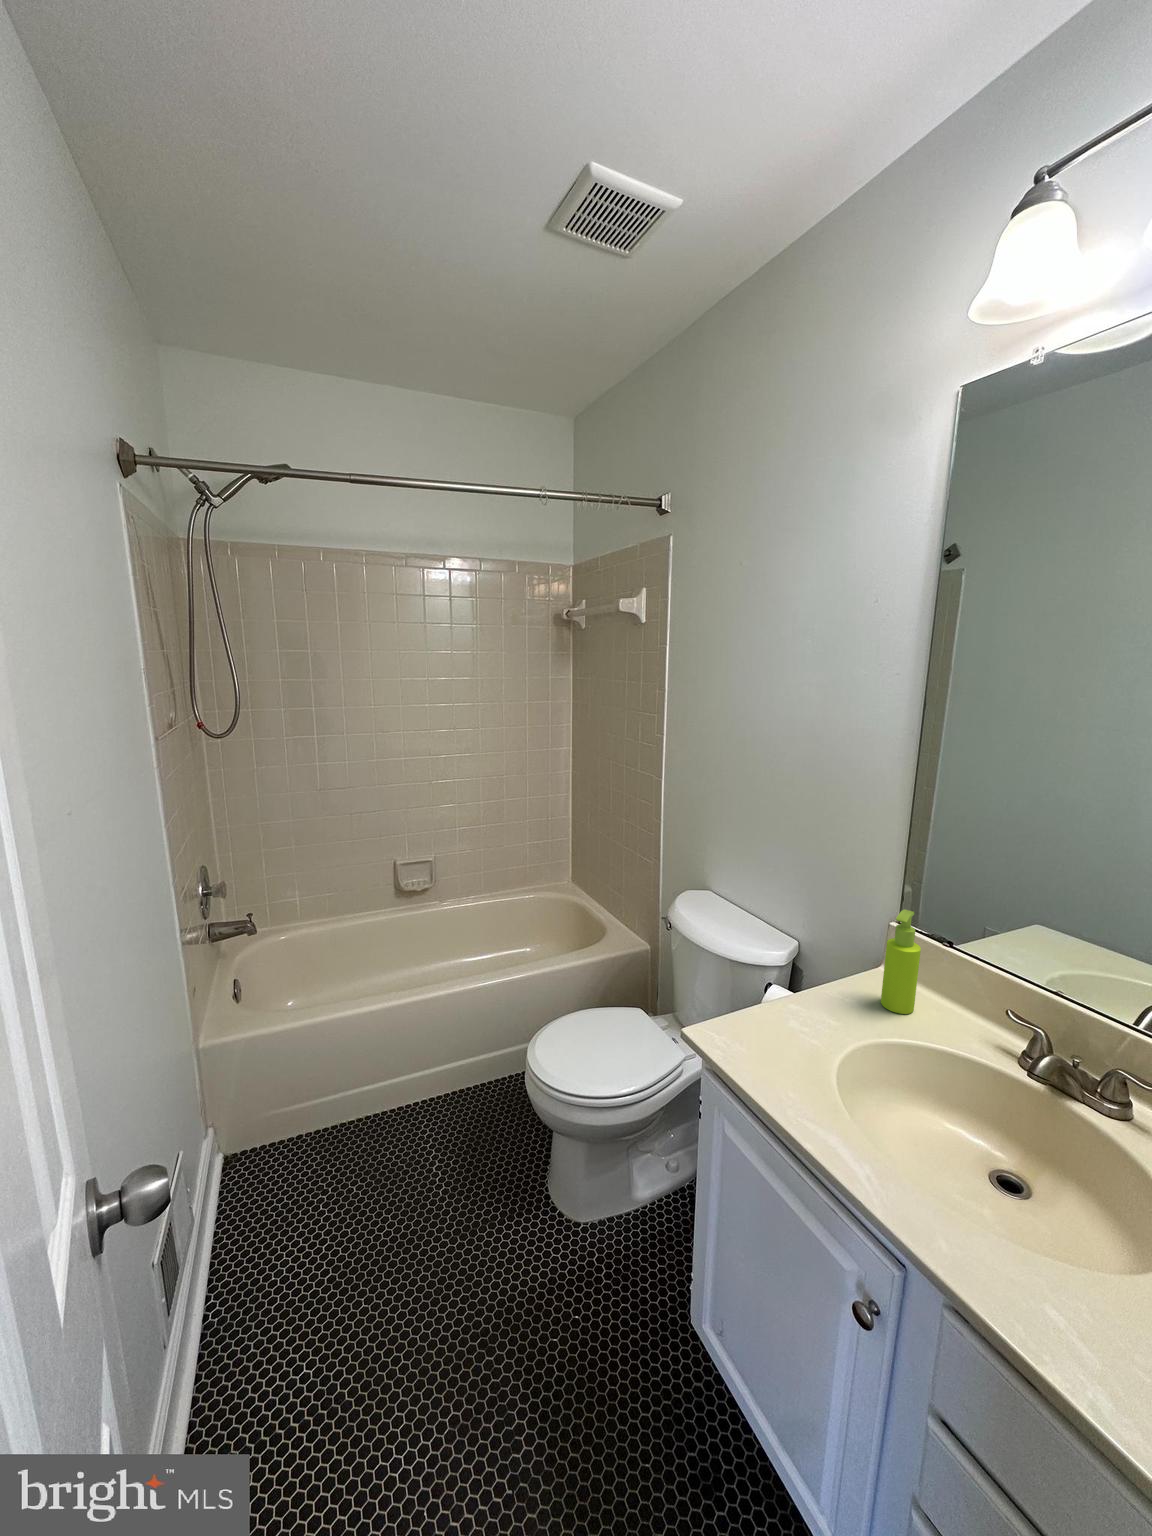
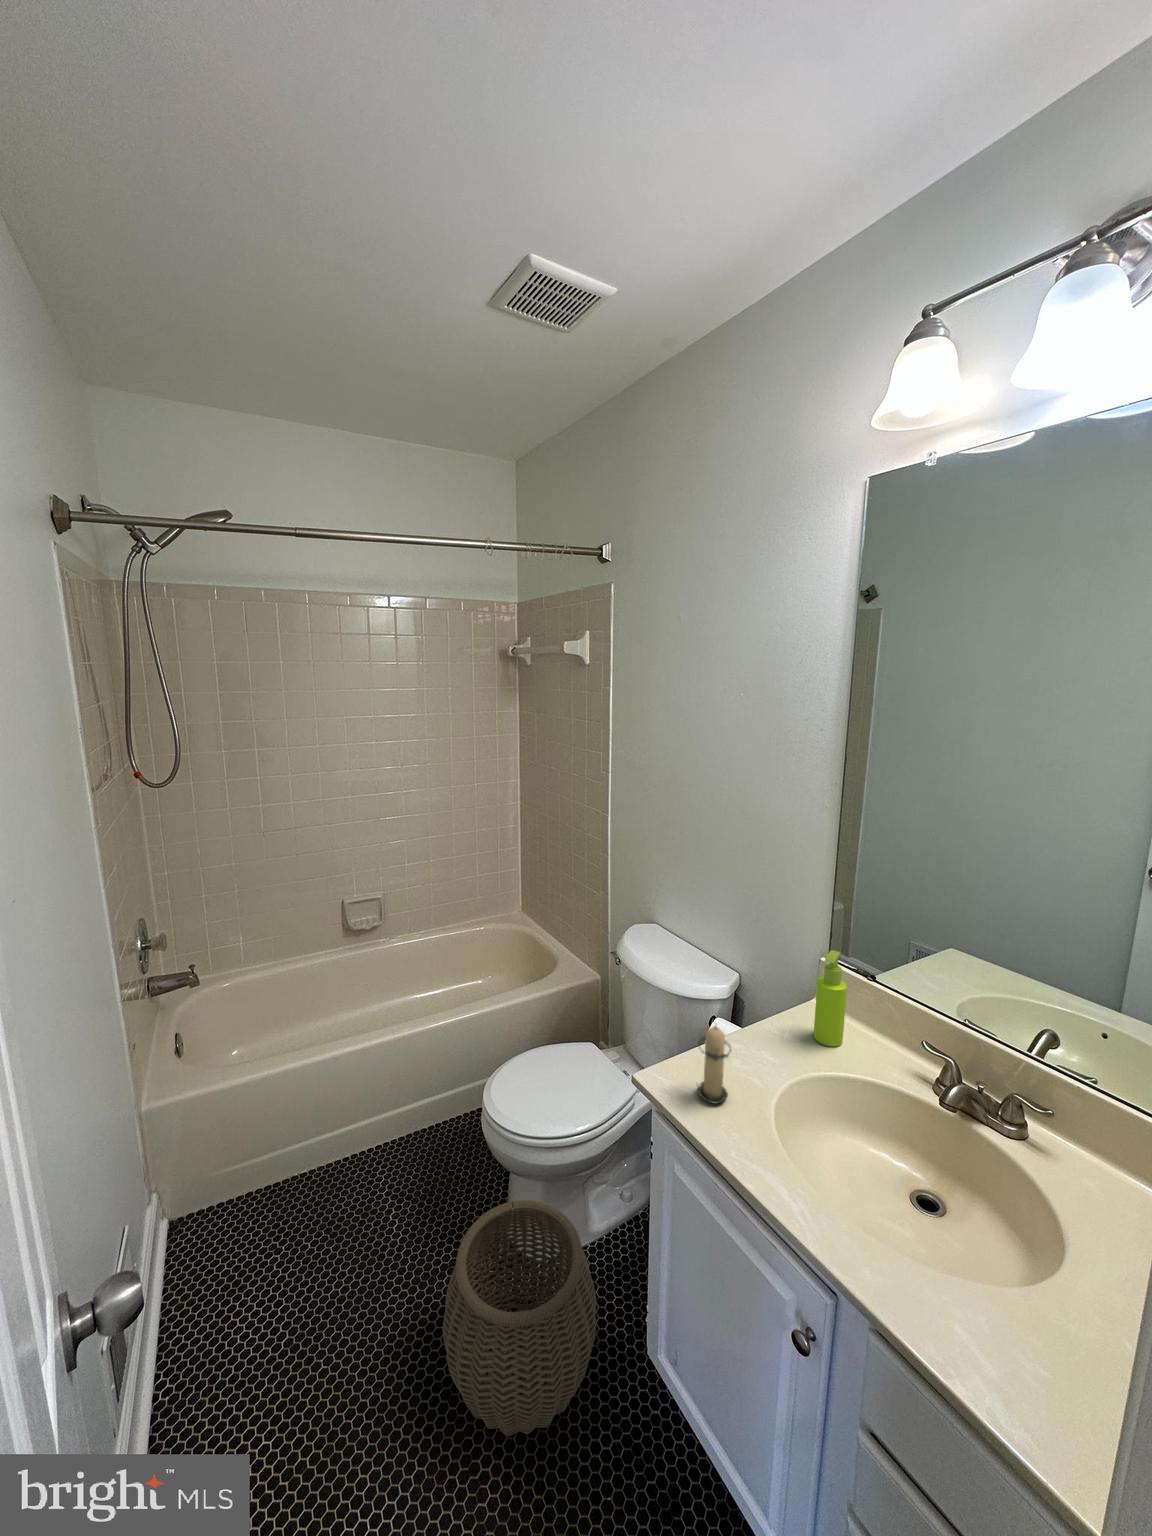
candle: none [746,975,792,1064] -> present [697,1026,731,1104]
woven basket: none [481,1158,638,1391] -> present [443,1200,596,1436]

